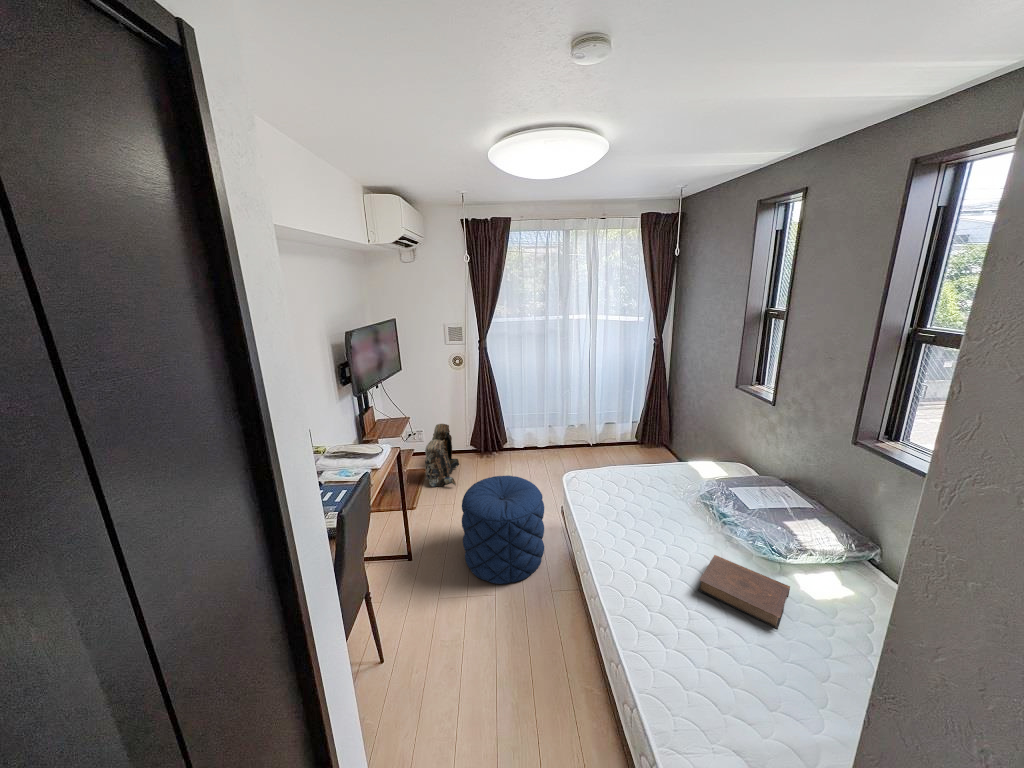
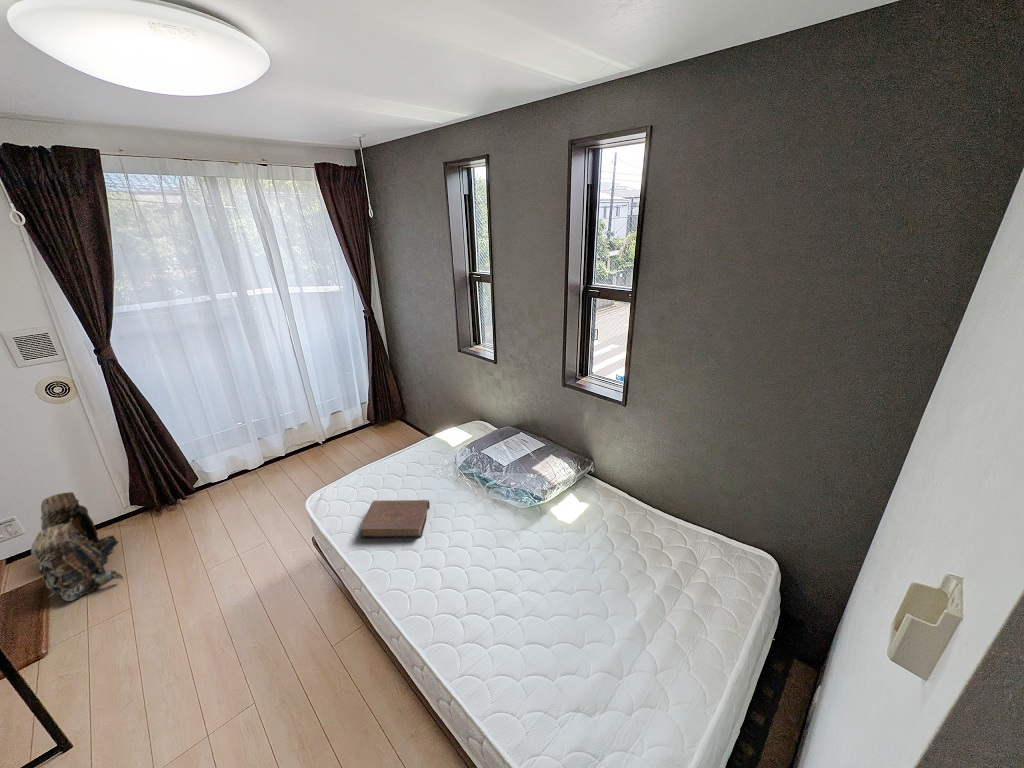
pouf: present [462,476,544,584] -> none [151,531,307,697]
book: present [698,555,790,629] -> present [359,500,430,538]

